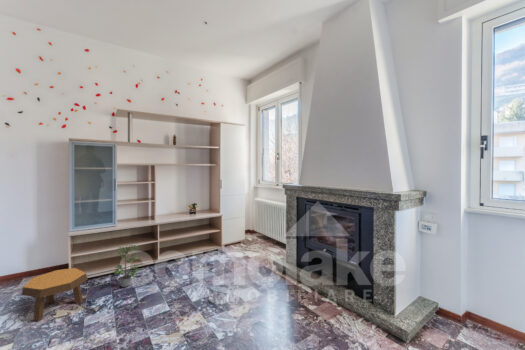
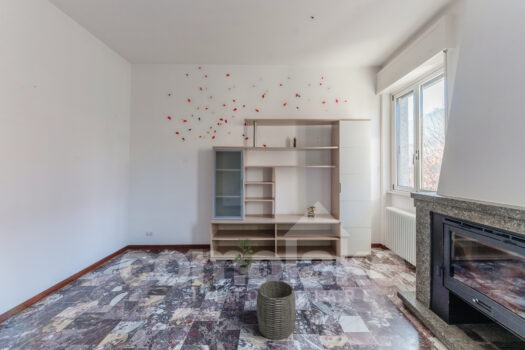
footstool: present [22,268,88,321] -> none [177,248,215,284]
woven basket: none [166,275,206,331] -> present [256,280,296,340]

